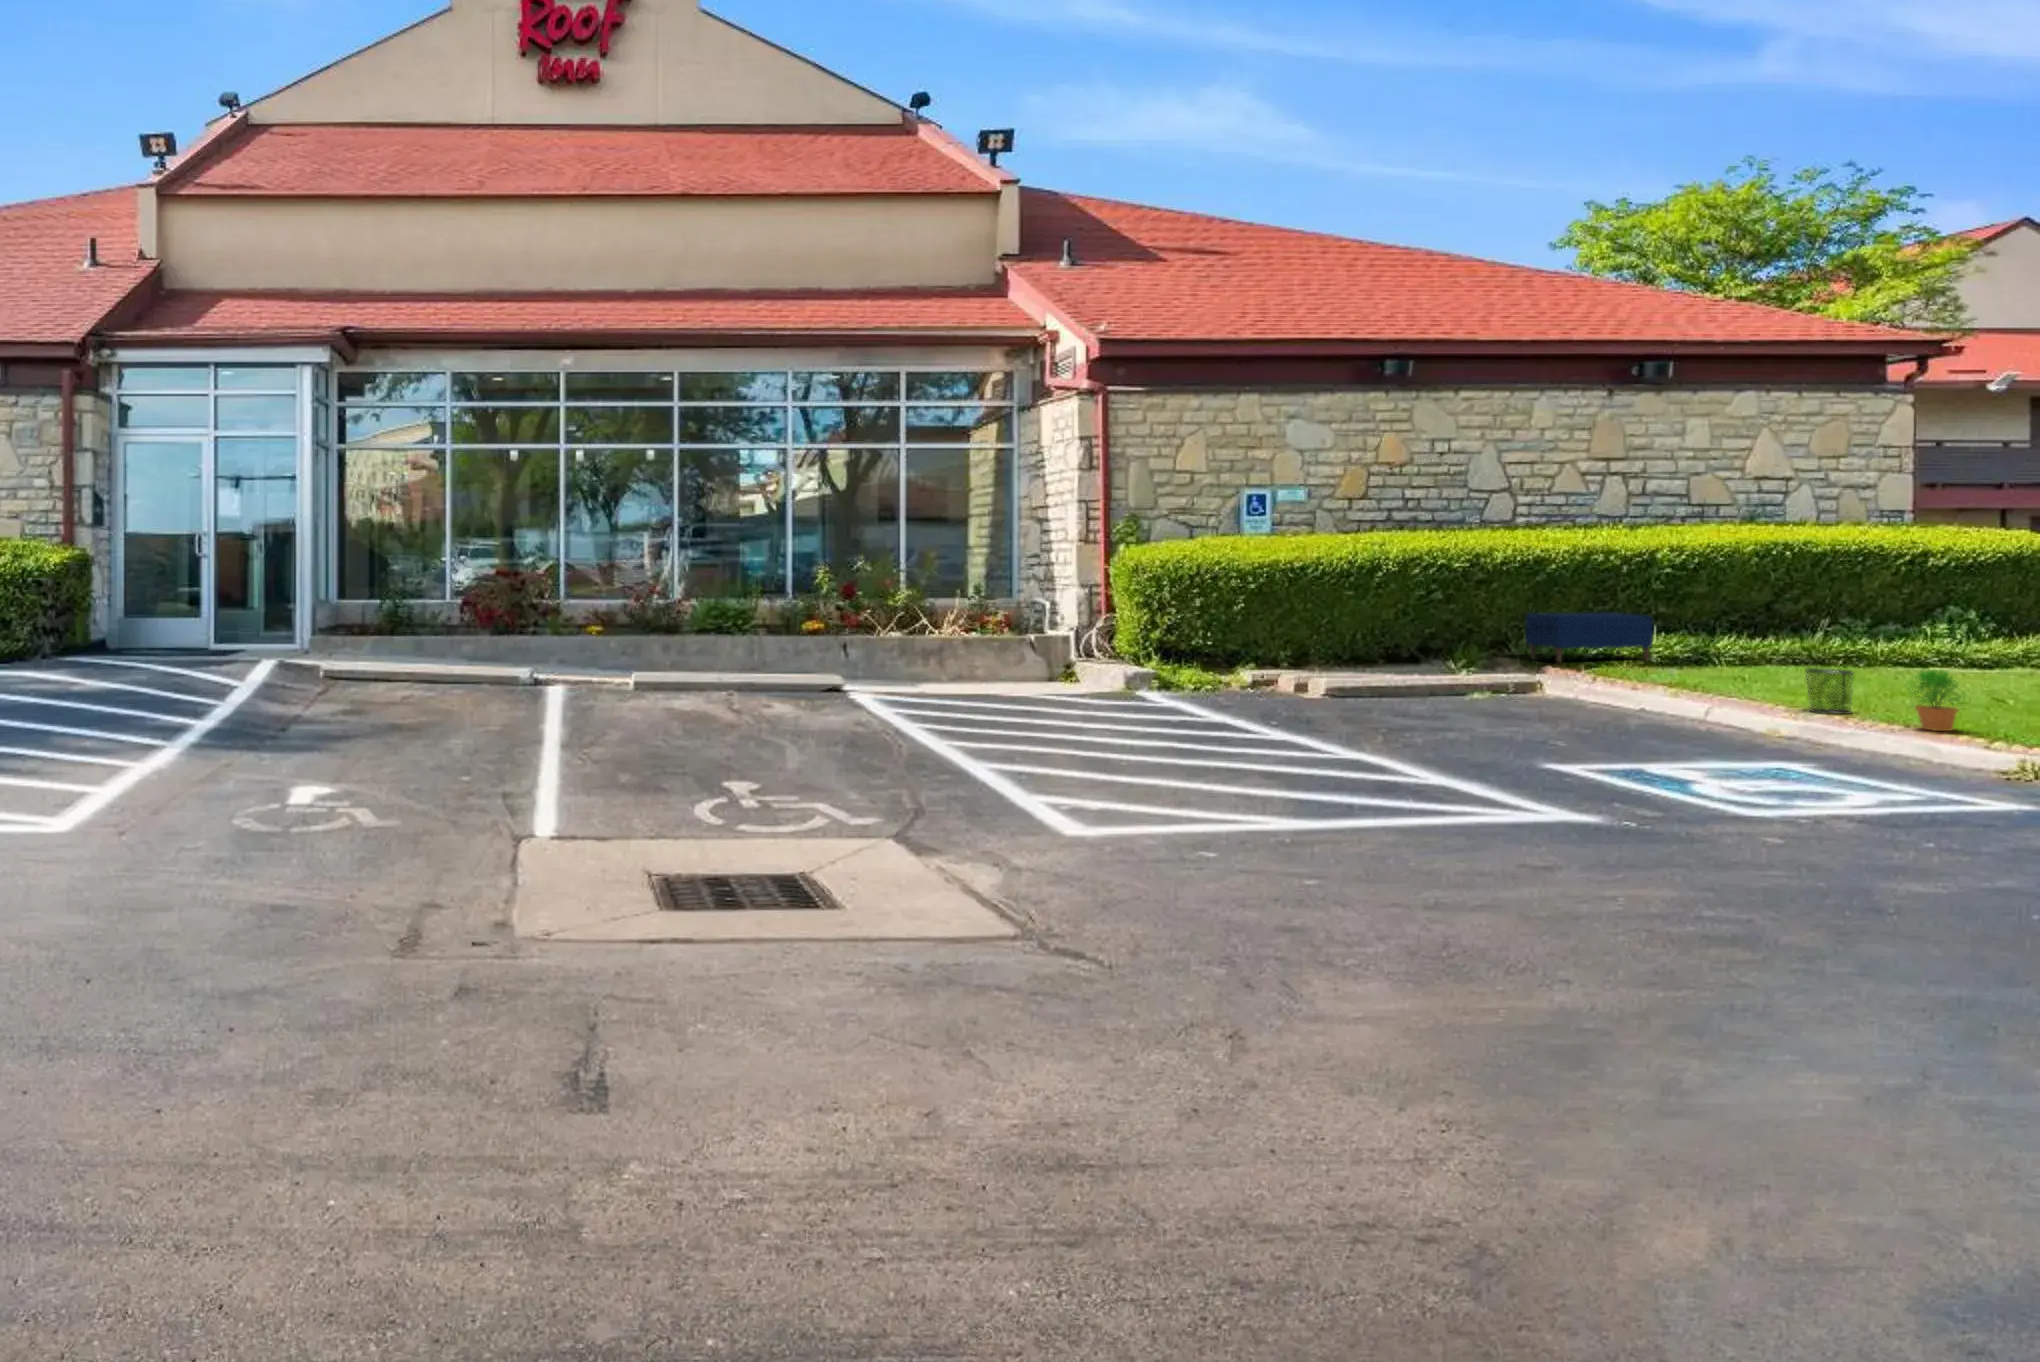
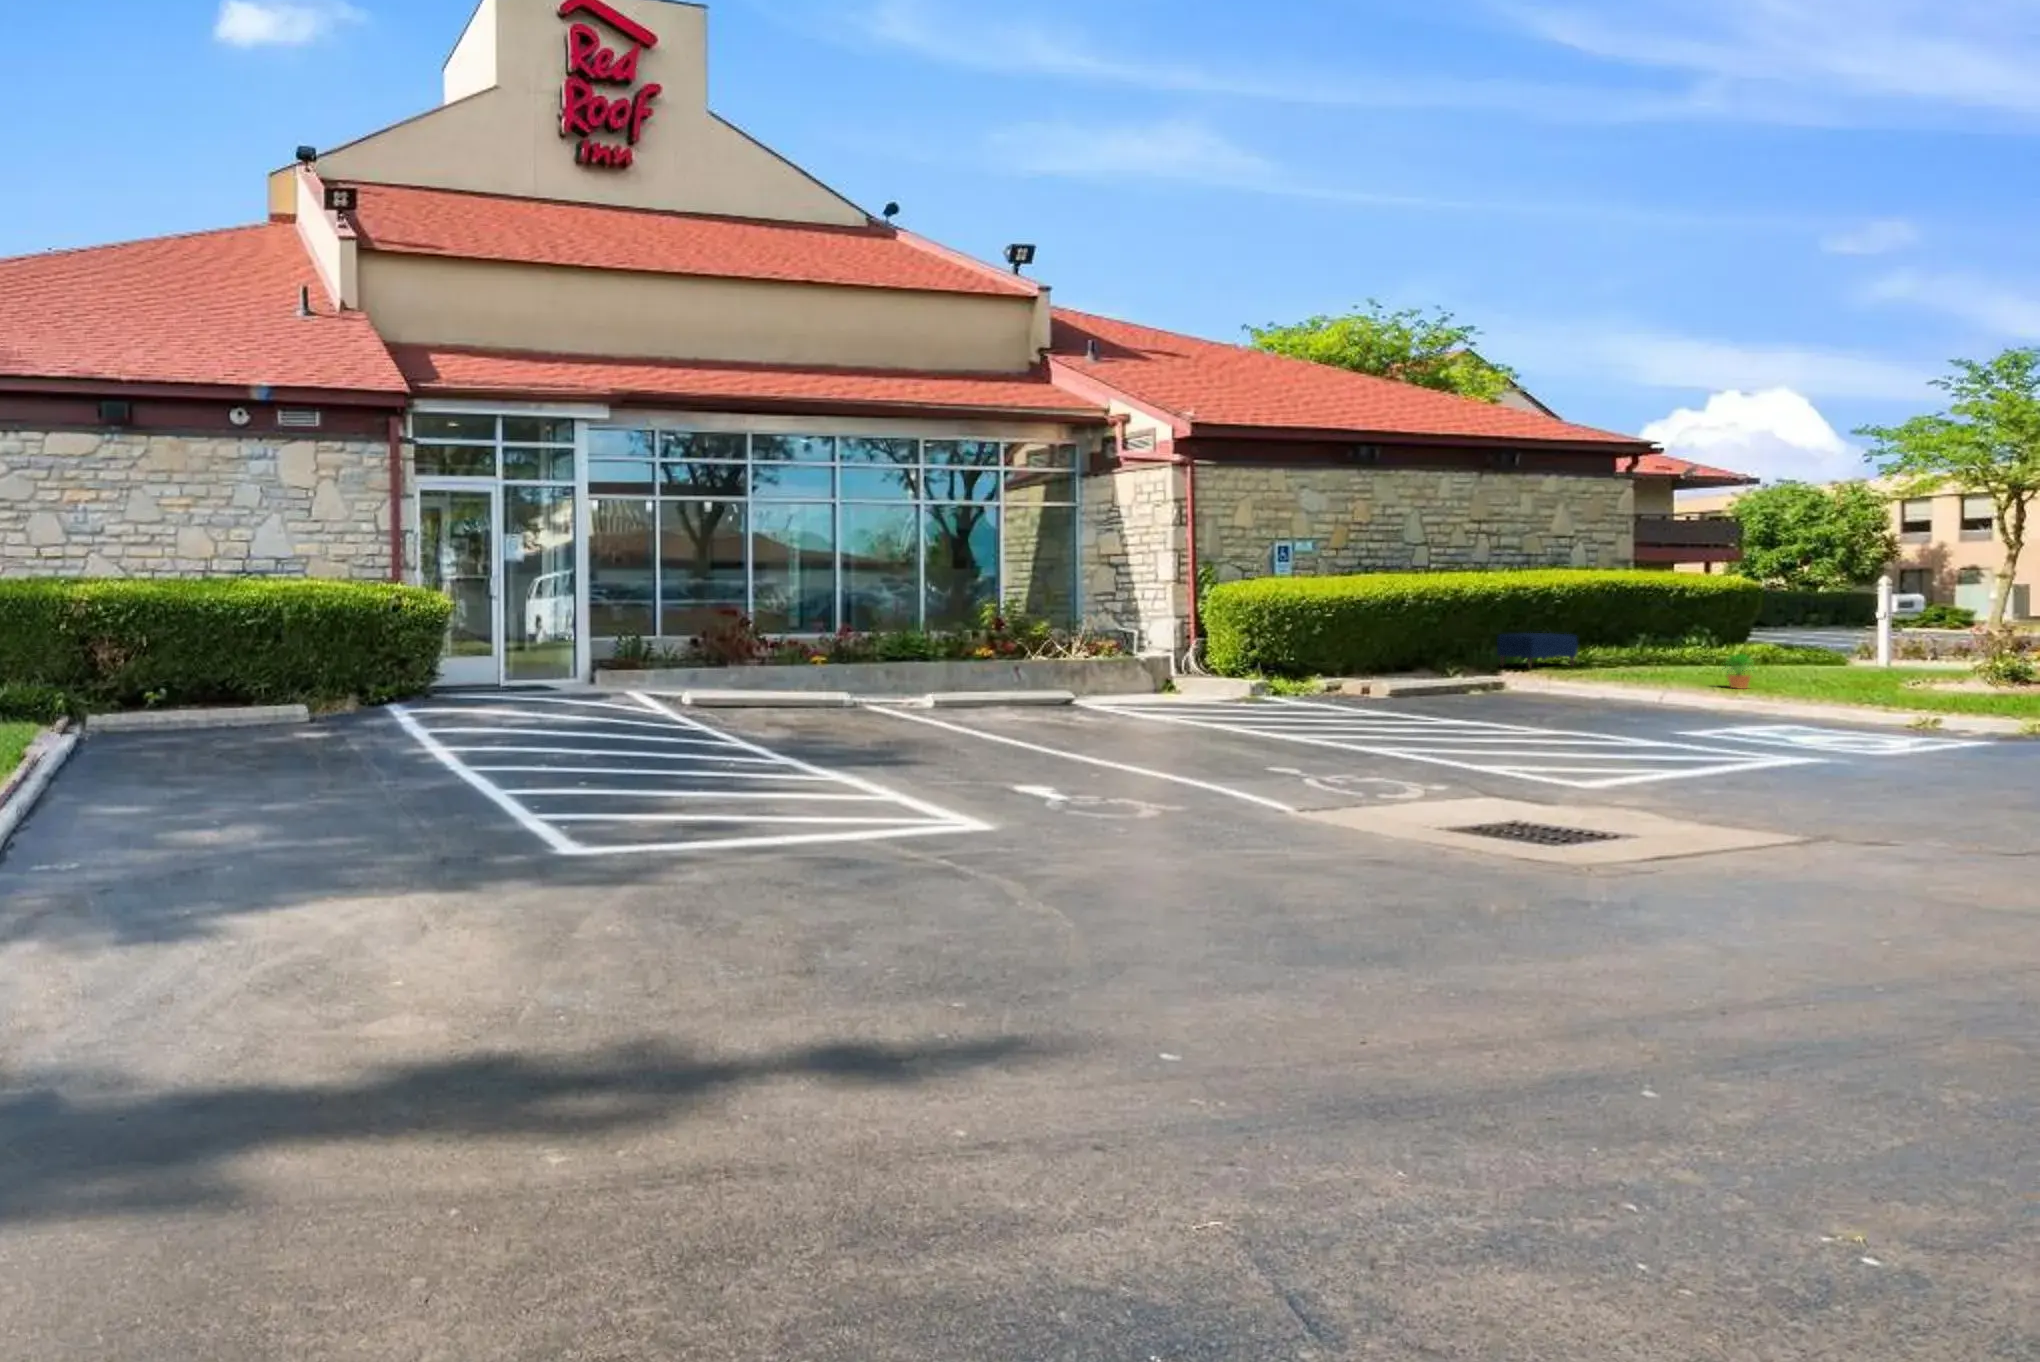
waste bin: present [1805,668,1853,714] -> none [1808,672,1845,703]
potted plant: present [1910,670,1961,731] -> present [1722,654,1754,689]

